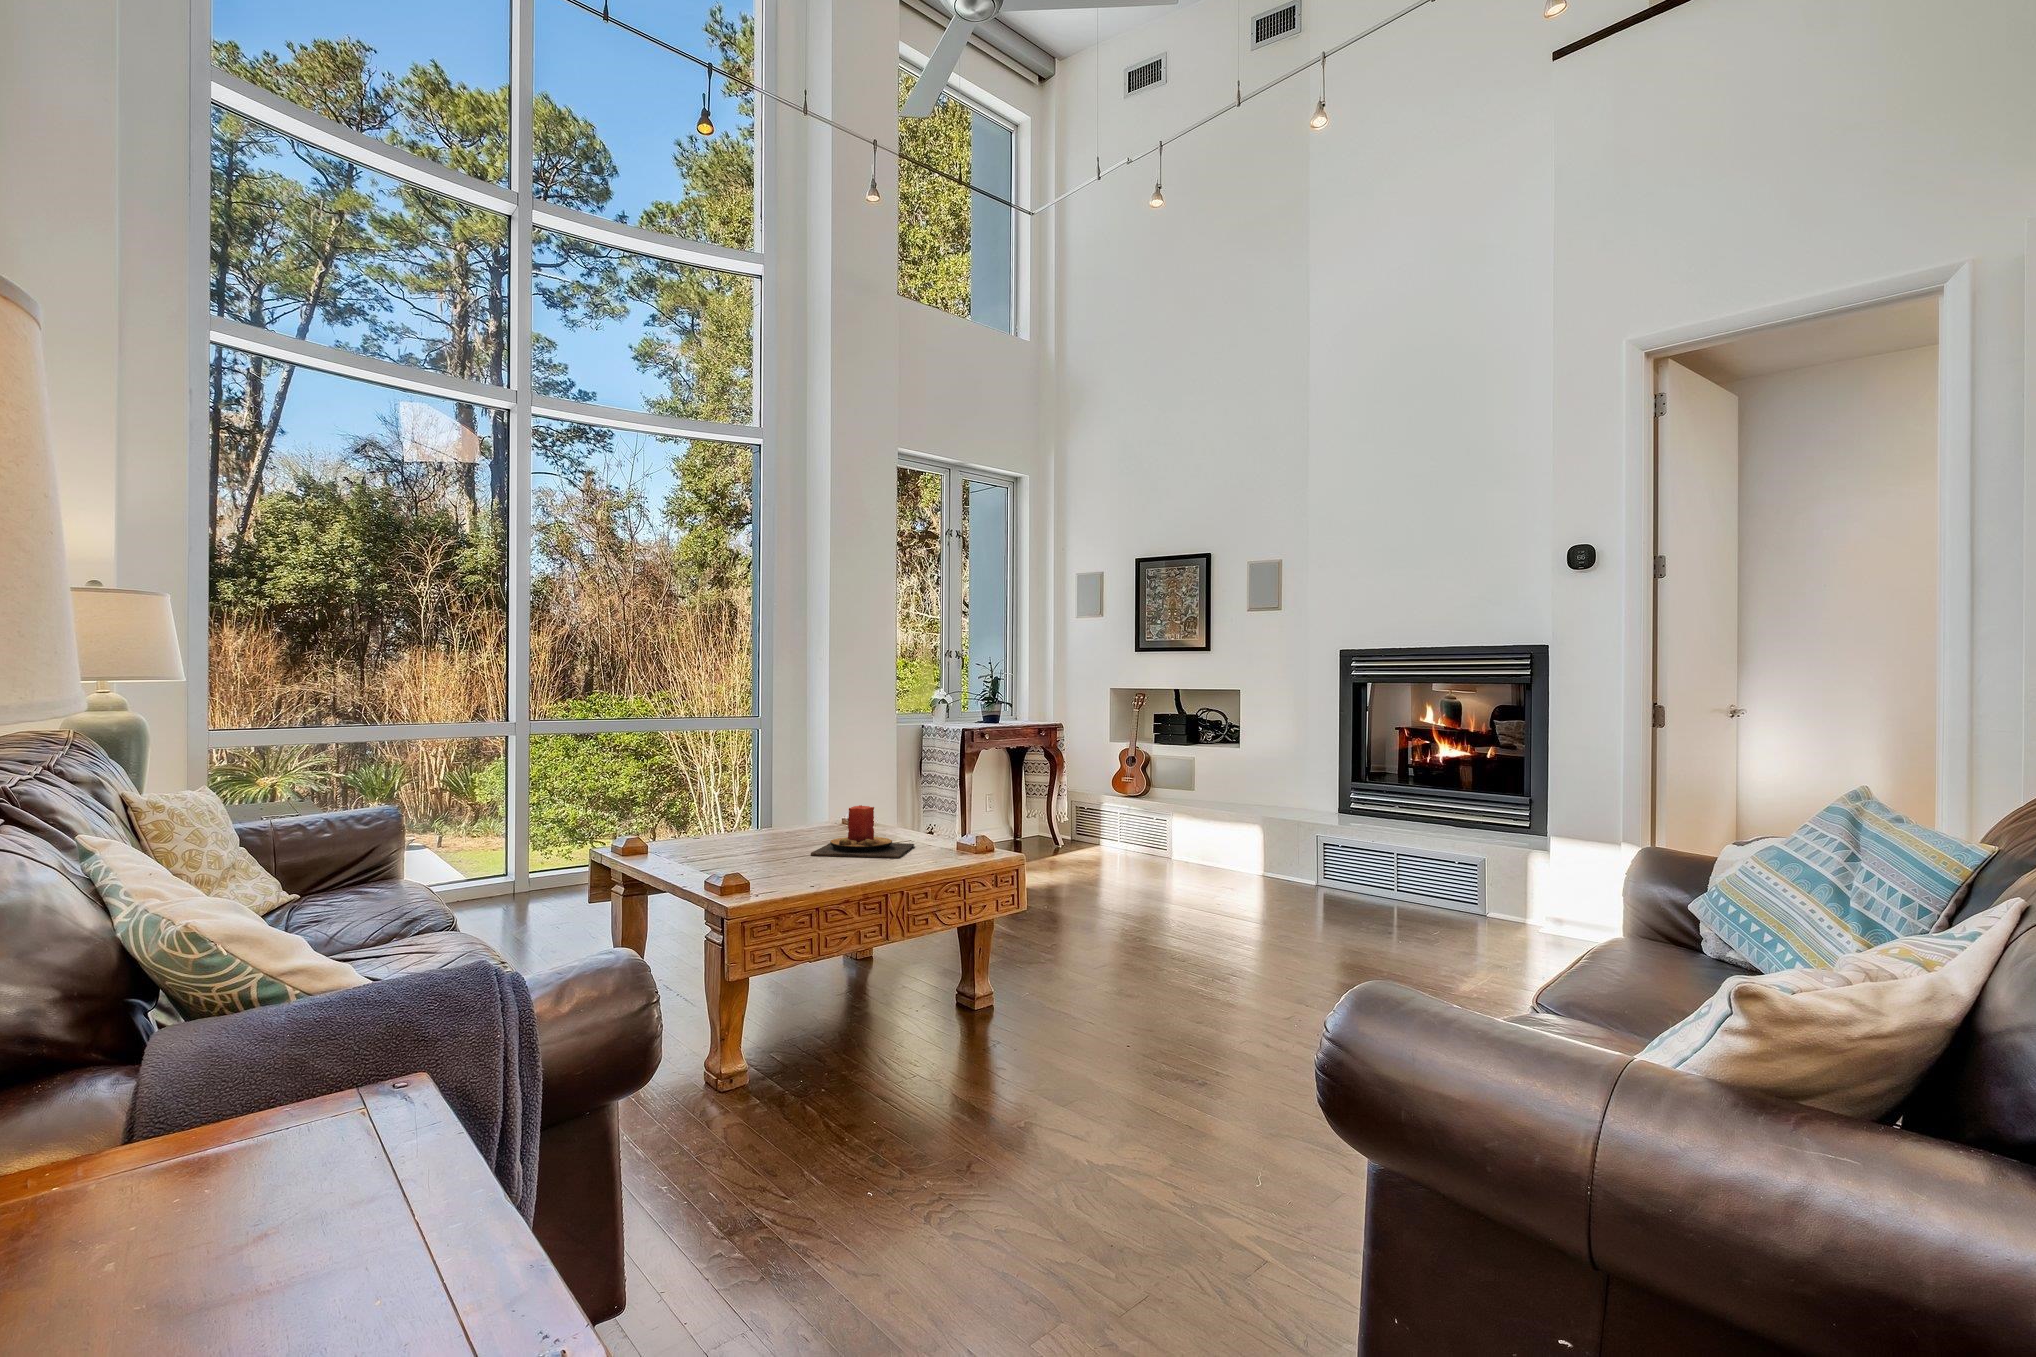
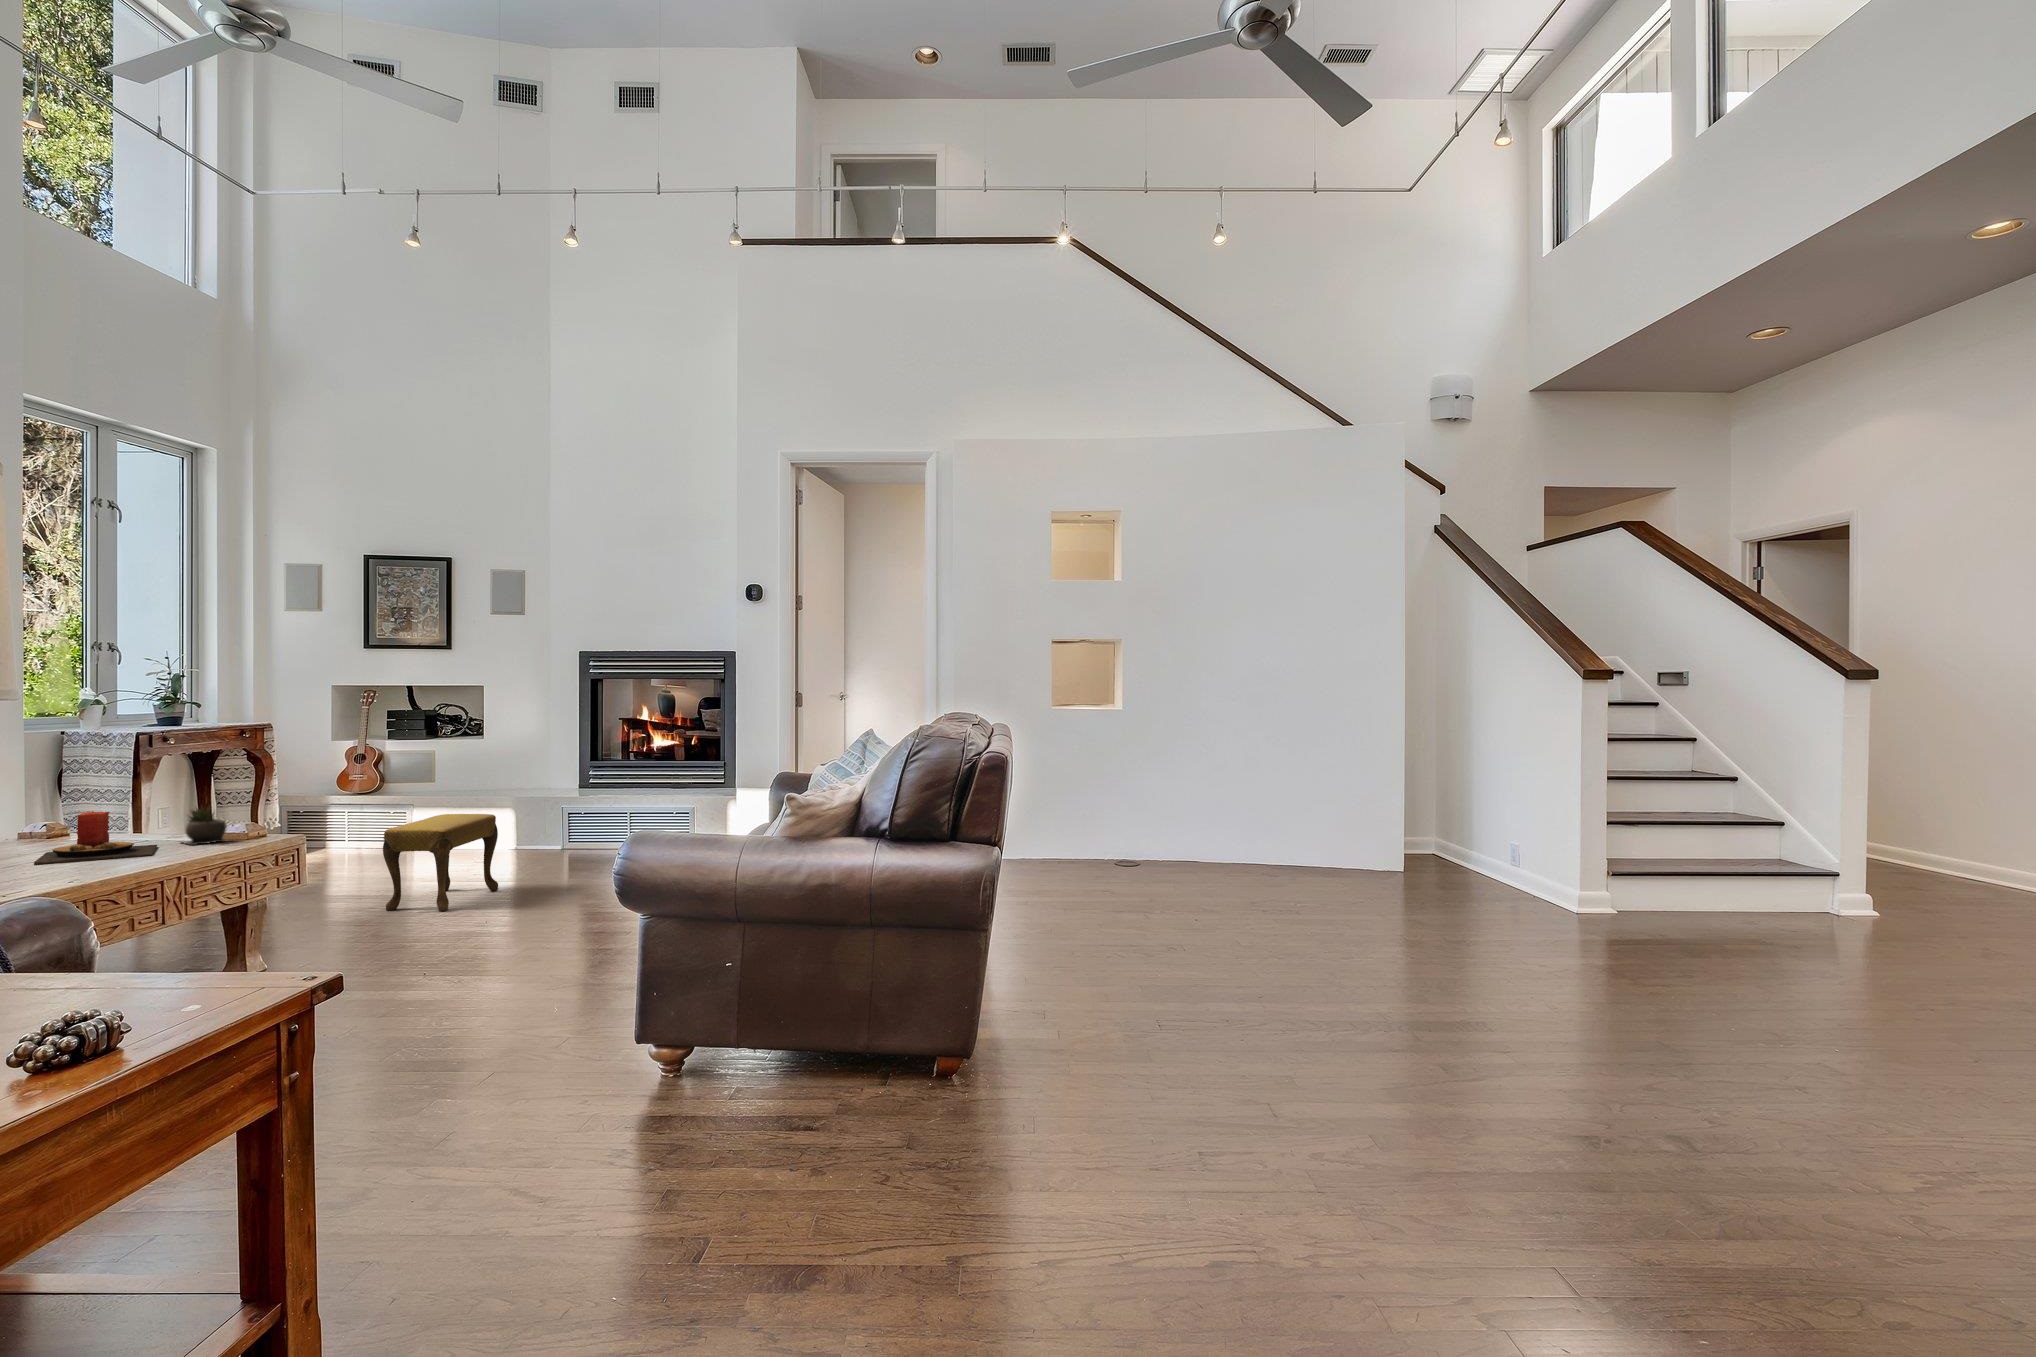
succulent plant: none [934,806,976,849] -> present [183,807,227,845]
footstool: none [1123,834,1245,954] -> present [383,814,498,911]

